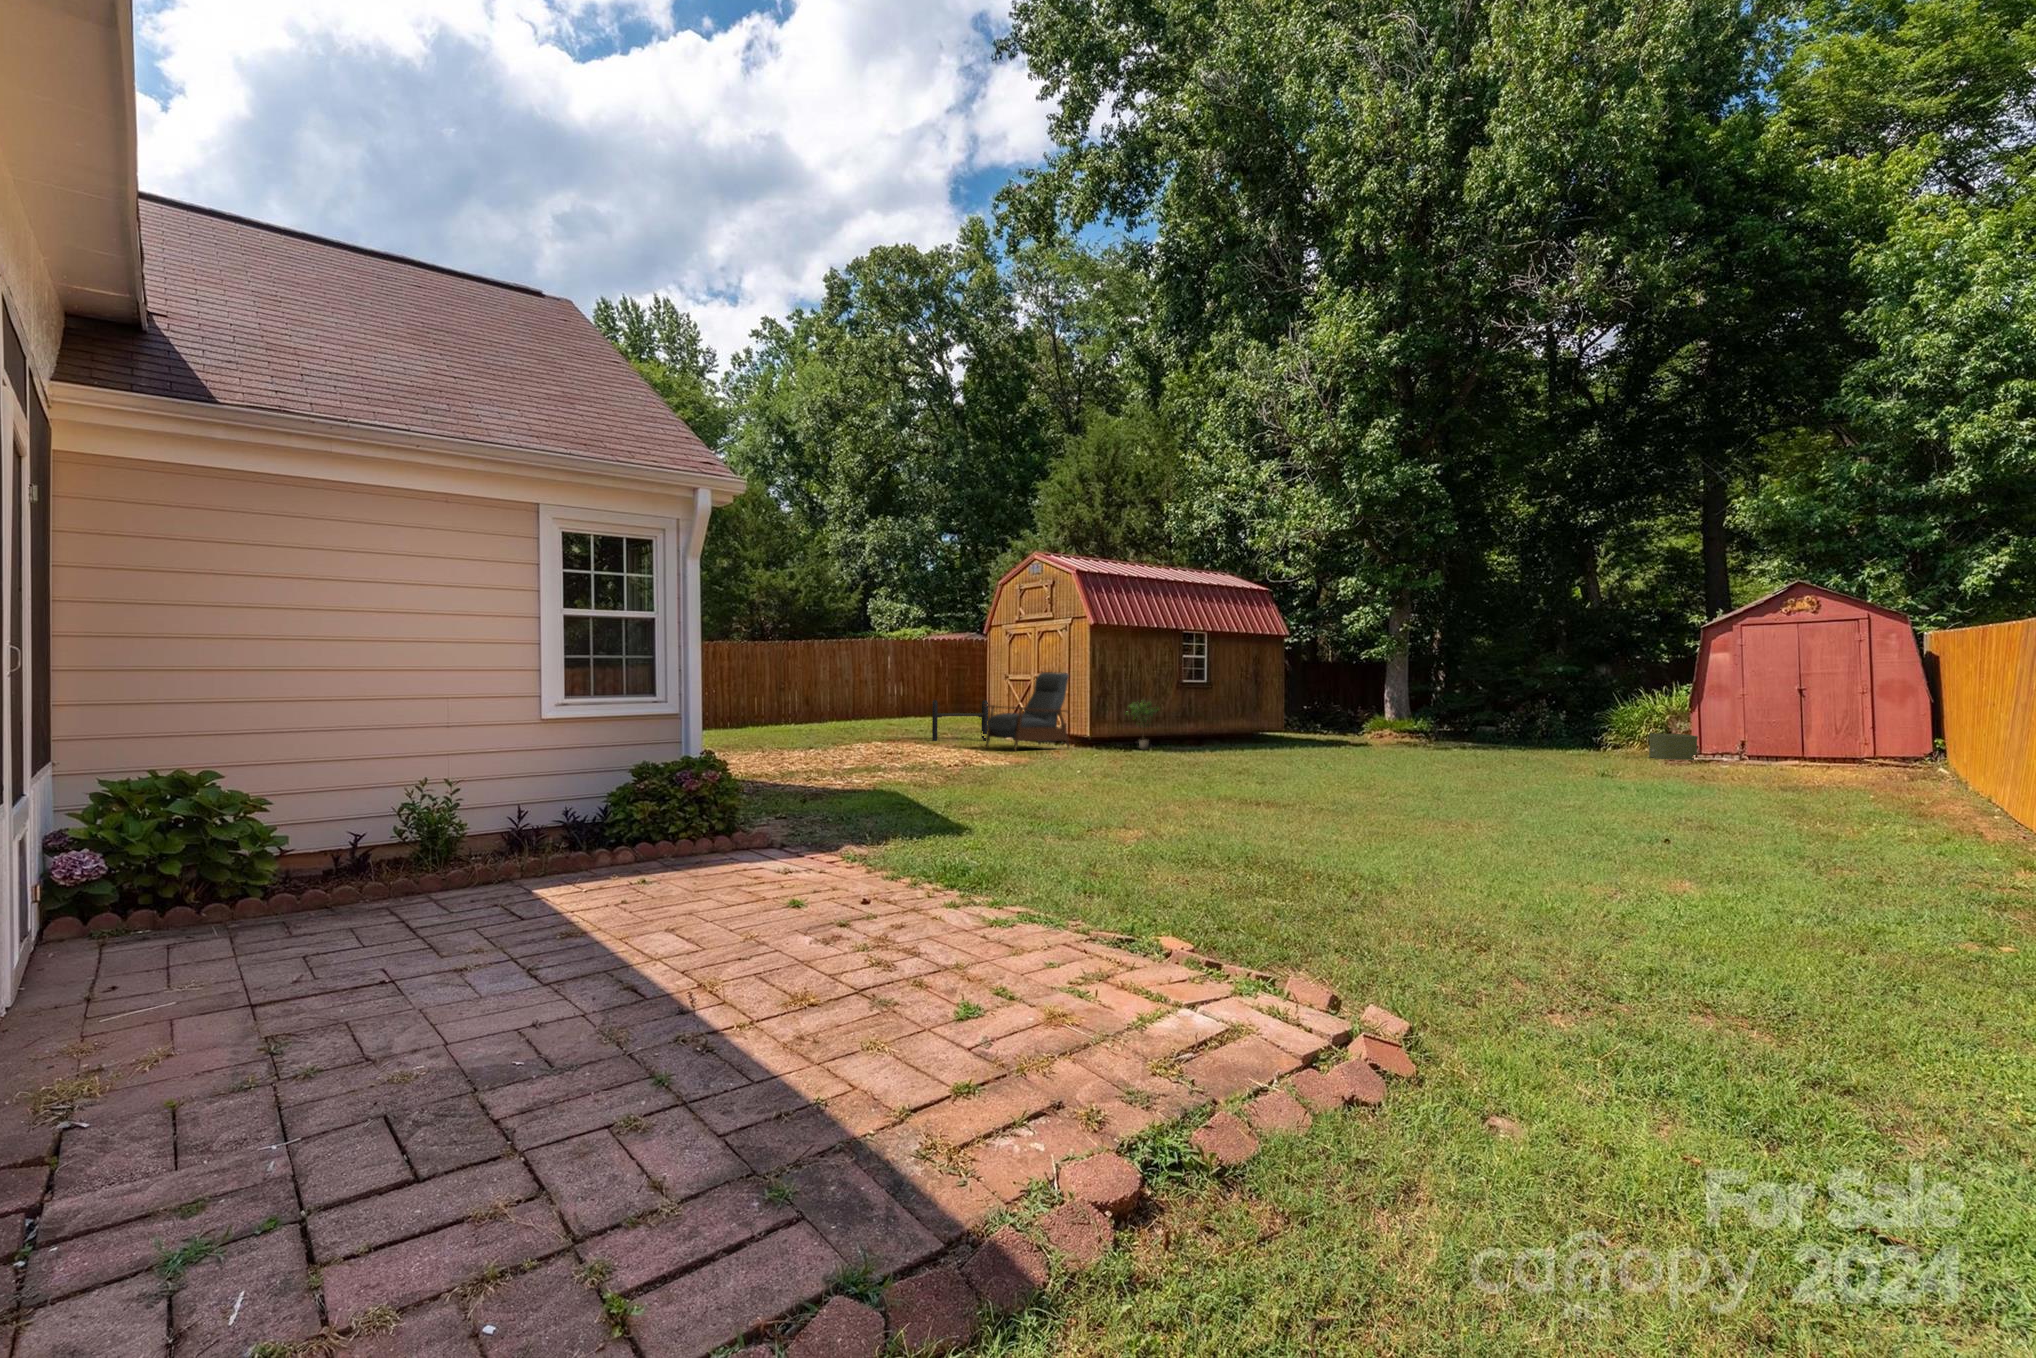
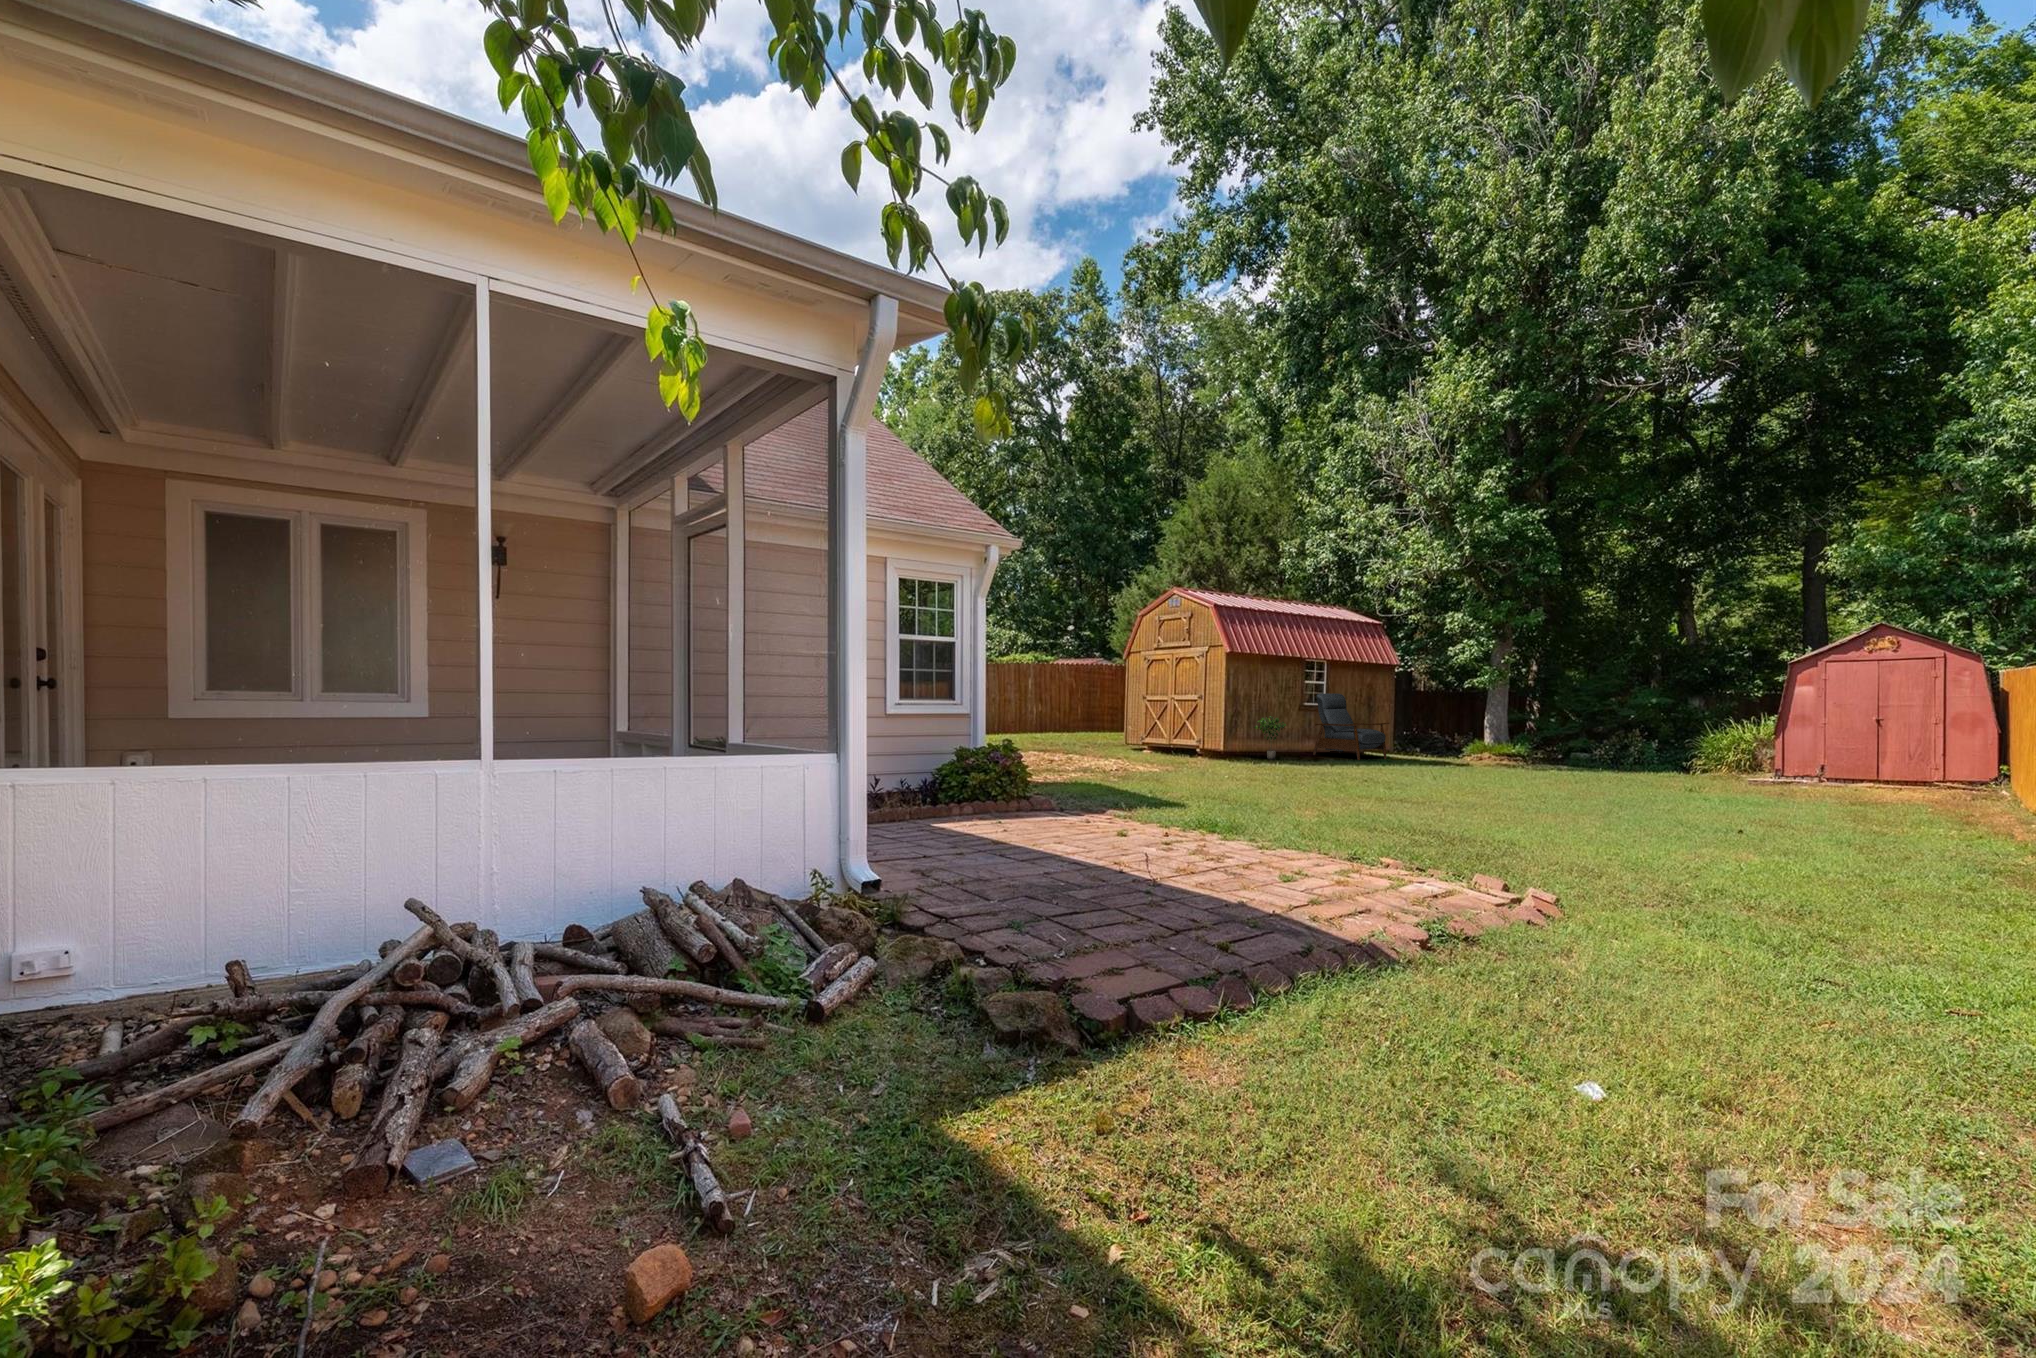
chair: present [985,672,1070,751] -> present [1313,694,1389,760]
bench: present [932,700,988,741] -> none [1080,710,1130,747]
storage box: present [1649,733,1698,760] -> none [1737,758,1783,784]

